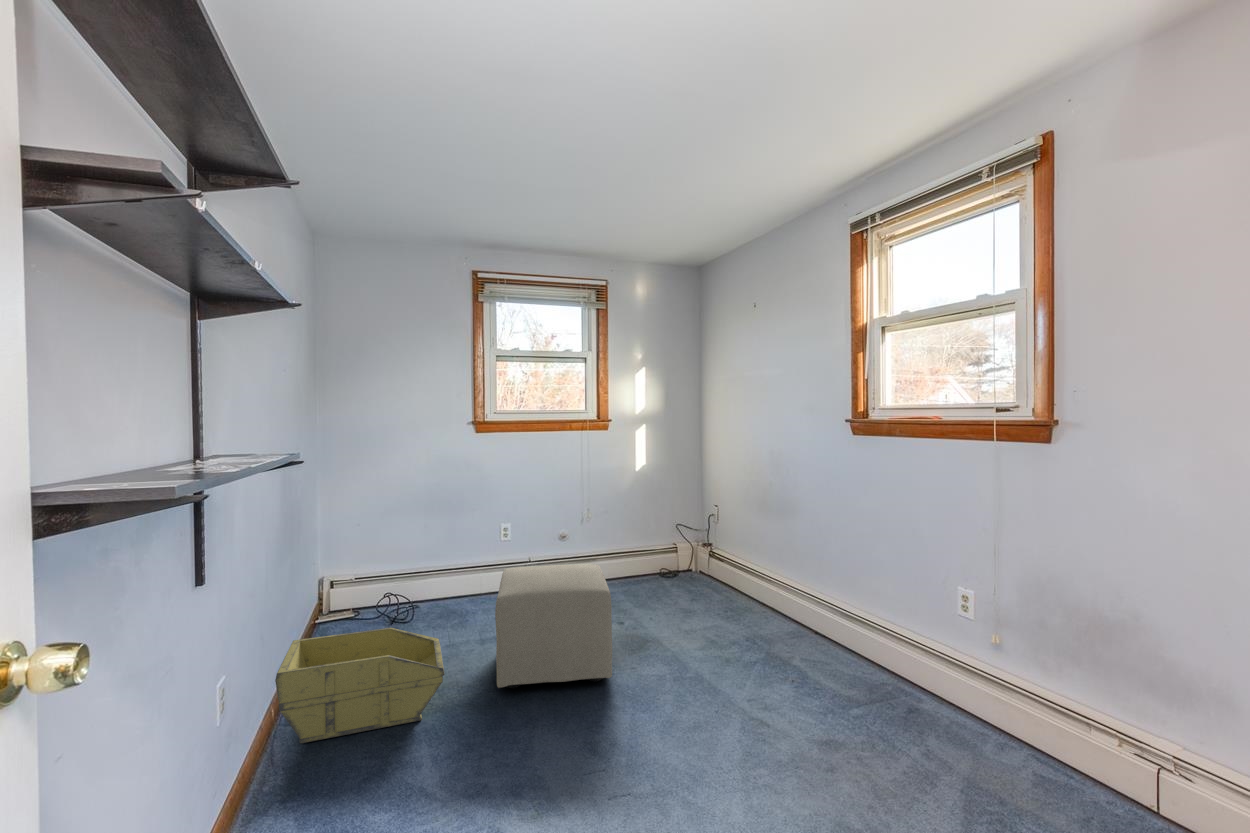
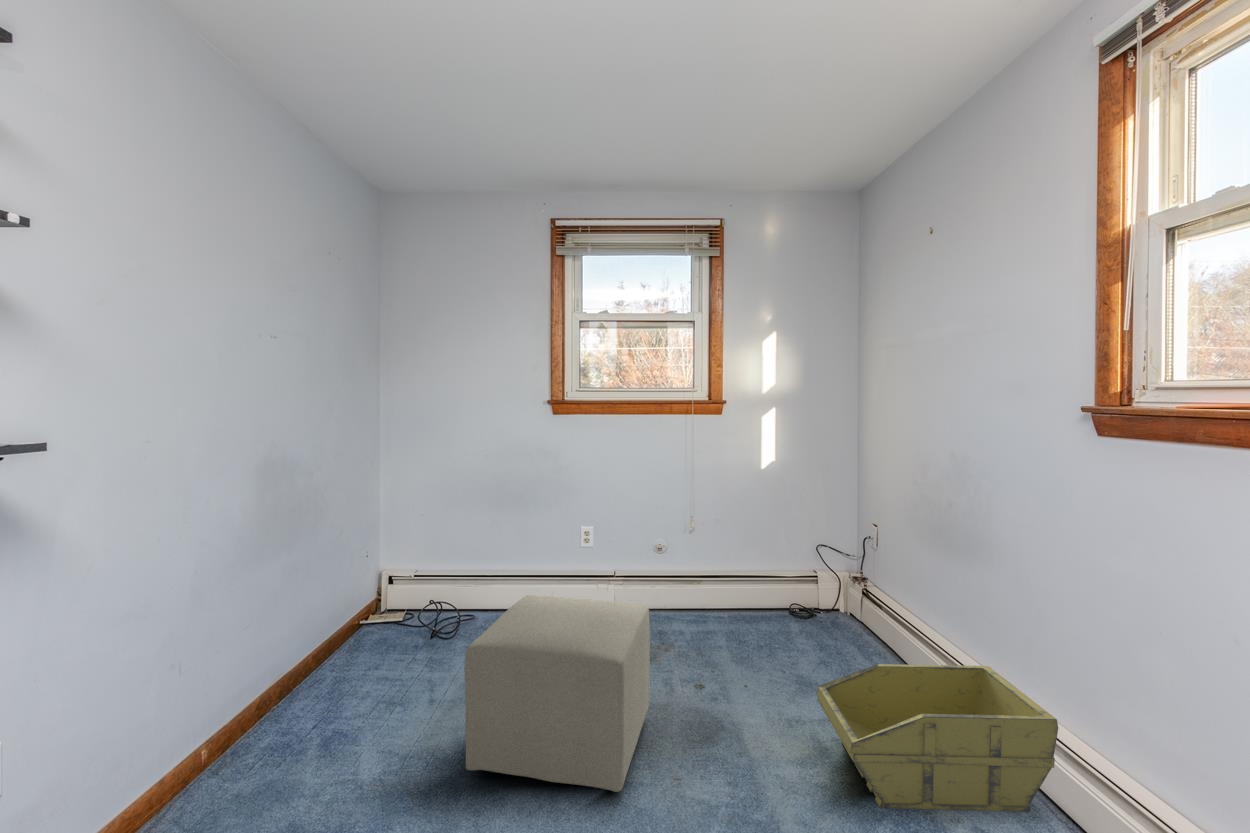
storage bin: present [275,628,445,744] -> present [816,664,1058,812]

